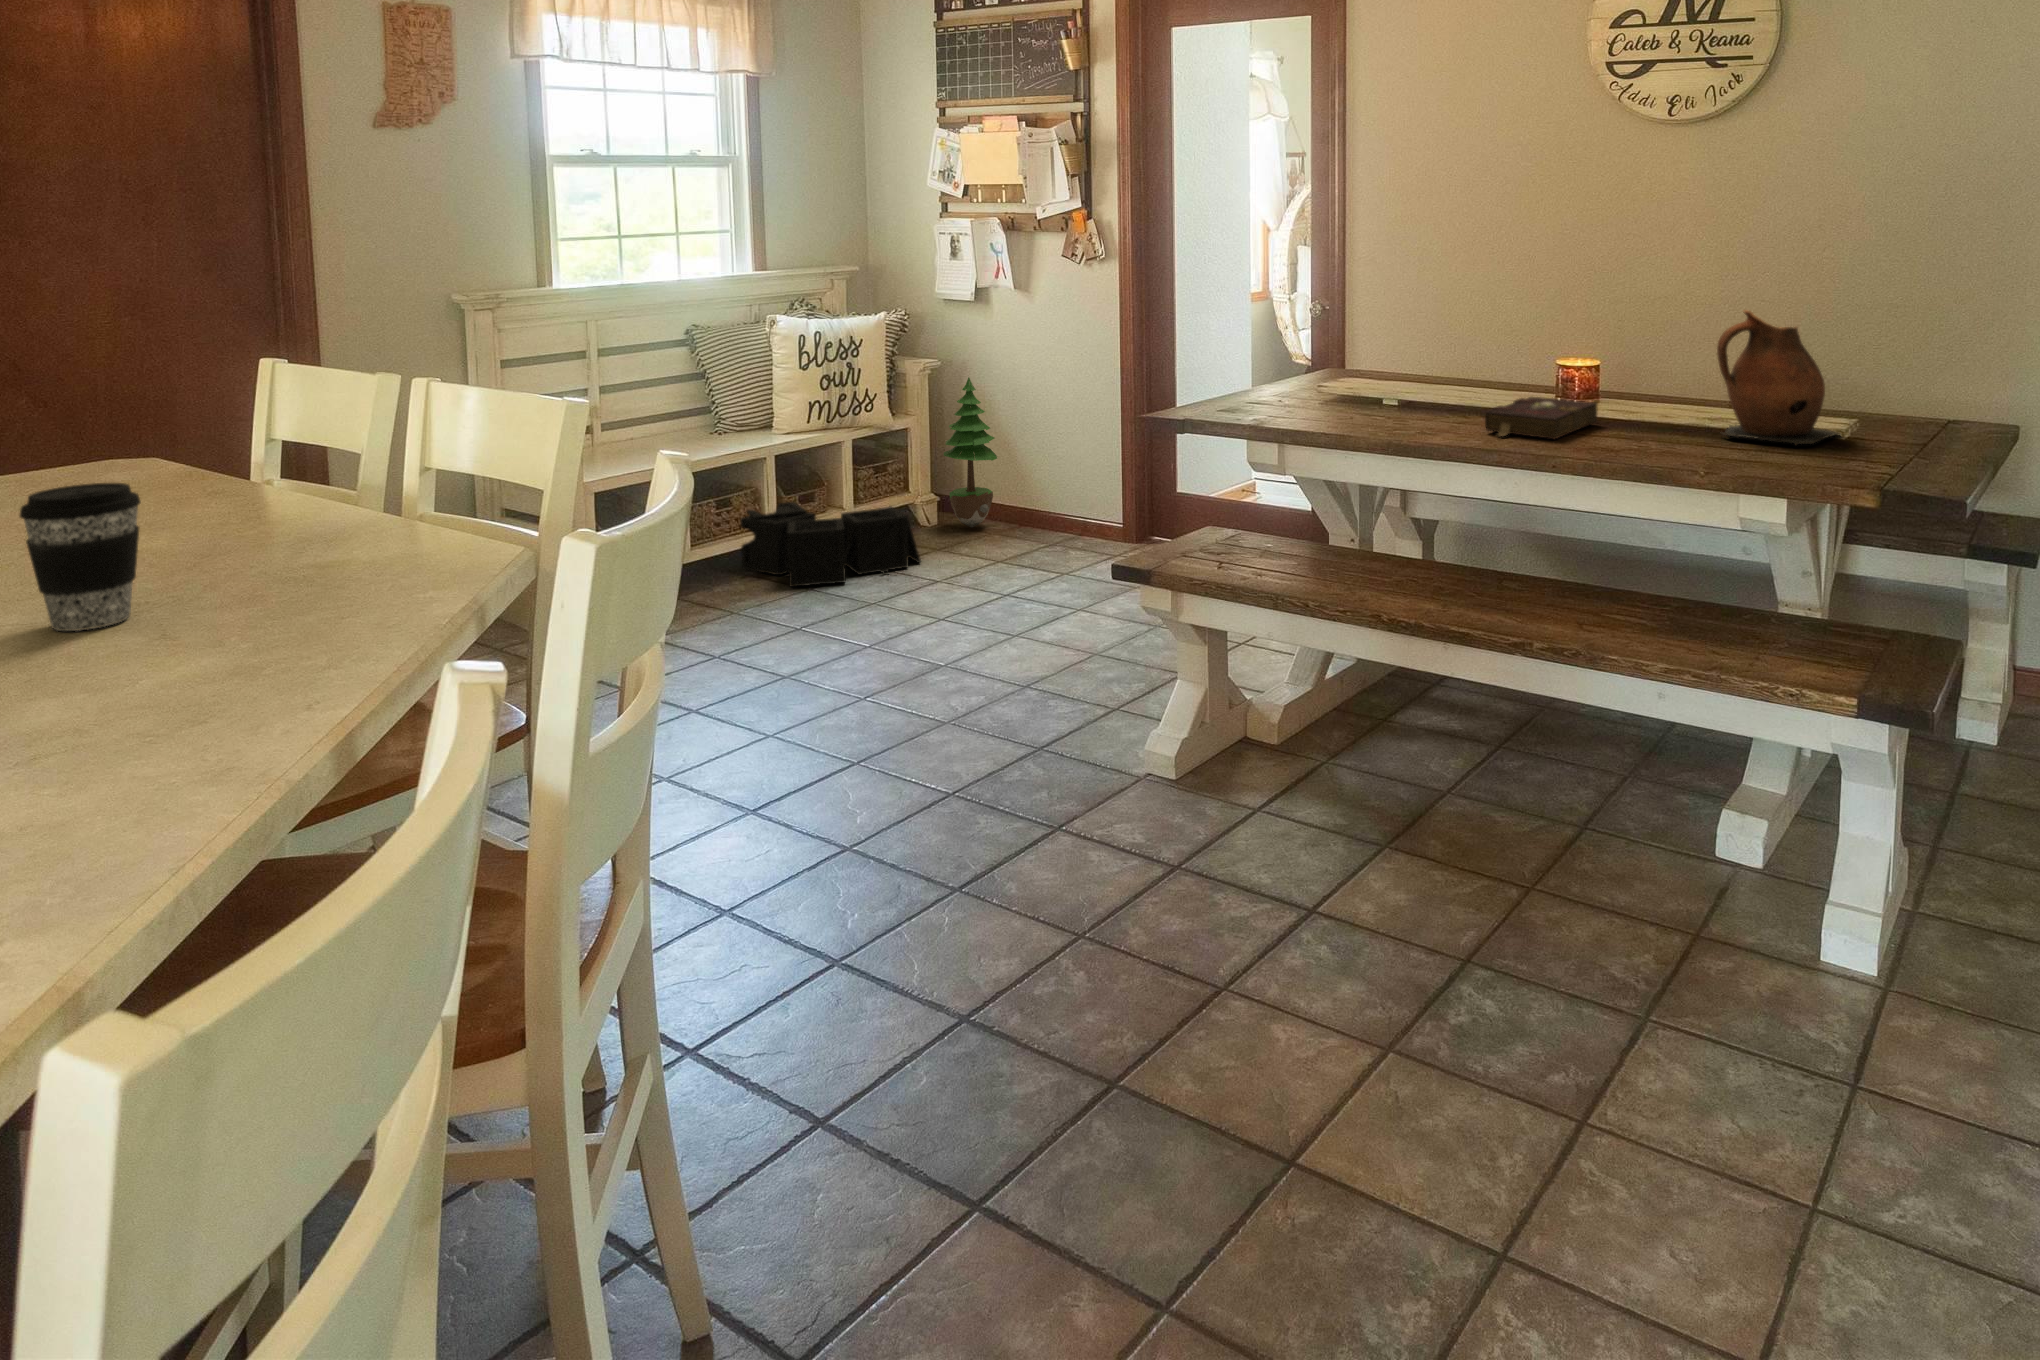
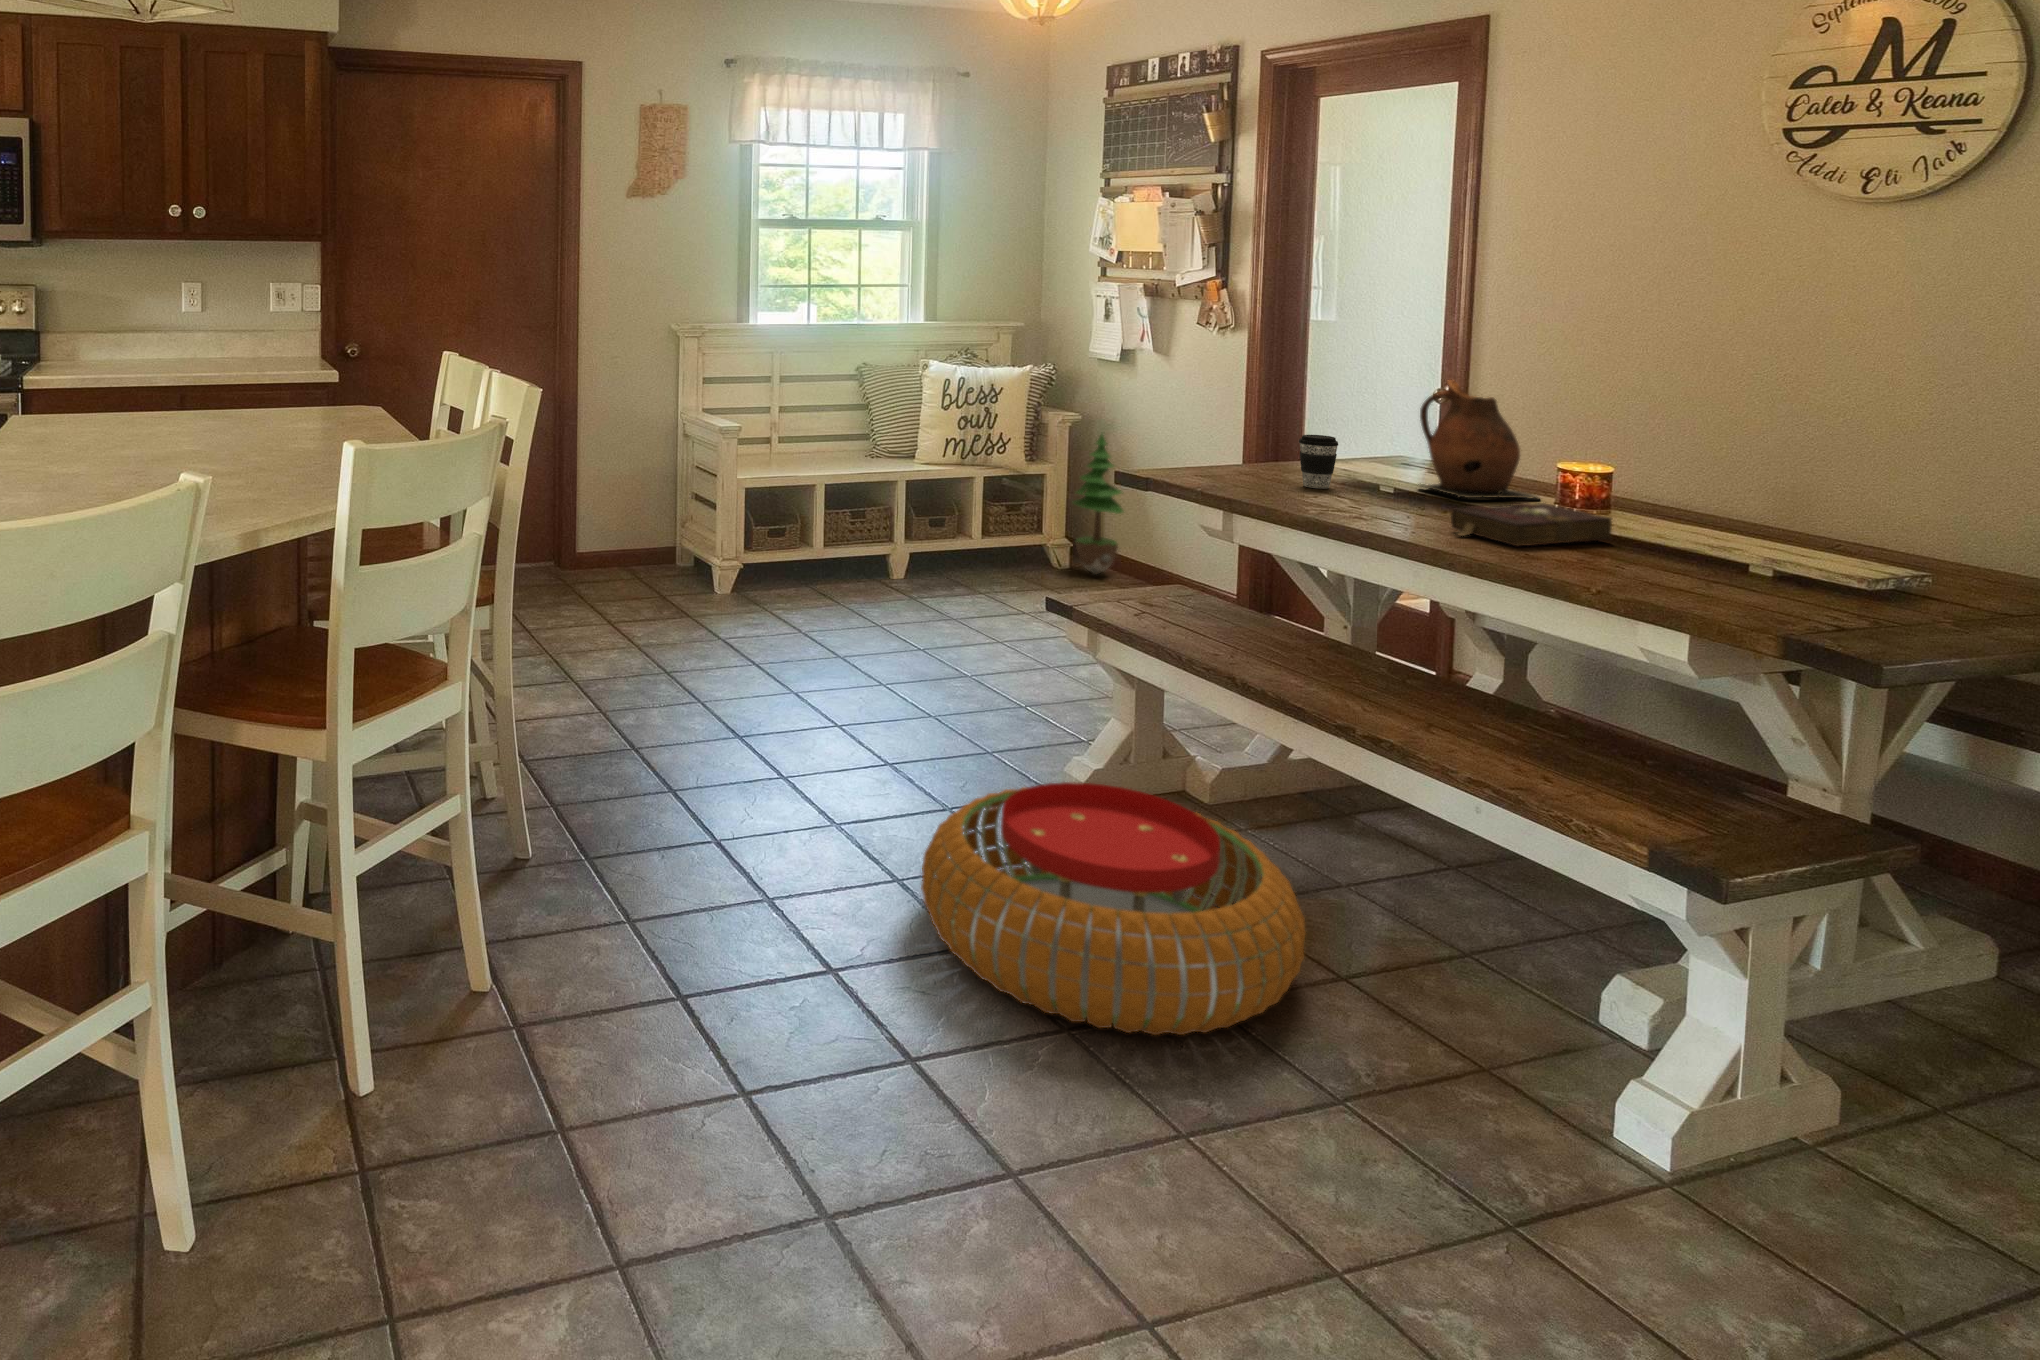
ceramic pitcher: present [1717,310,1840,445] -> present [1418,380,1539,498]
coffee cup: present [20,483,141,631] -> present [1299,435,1338,488]
storage bin: present [740,502,921,586] -> none [873,520,1022,599]
pouf: none [1140,760,1548,1048] -> present [921,782,1306,1035]

